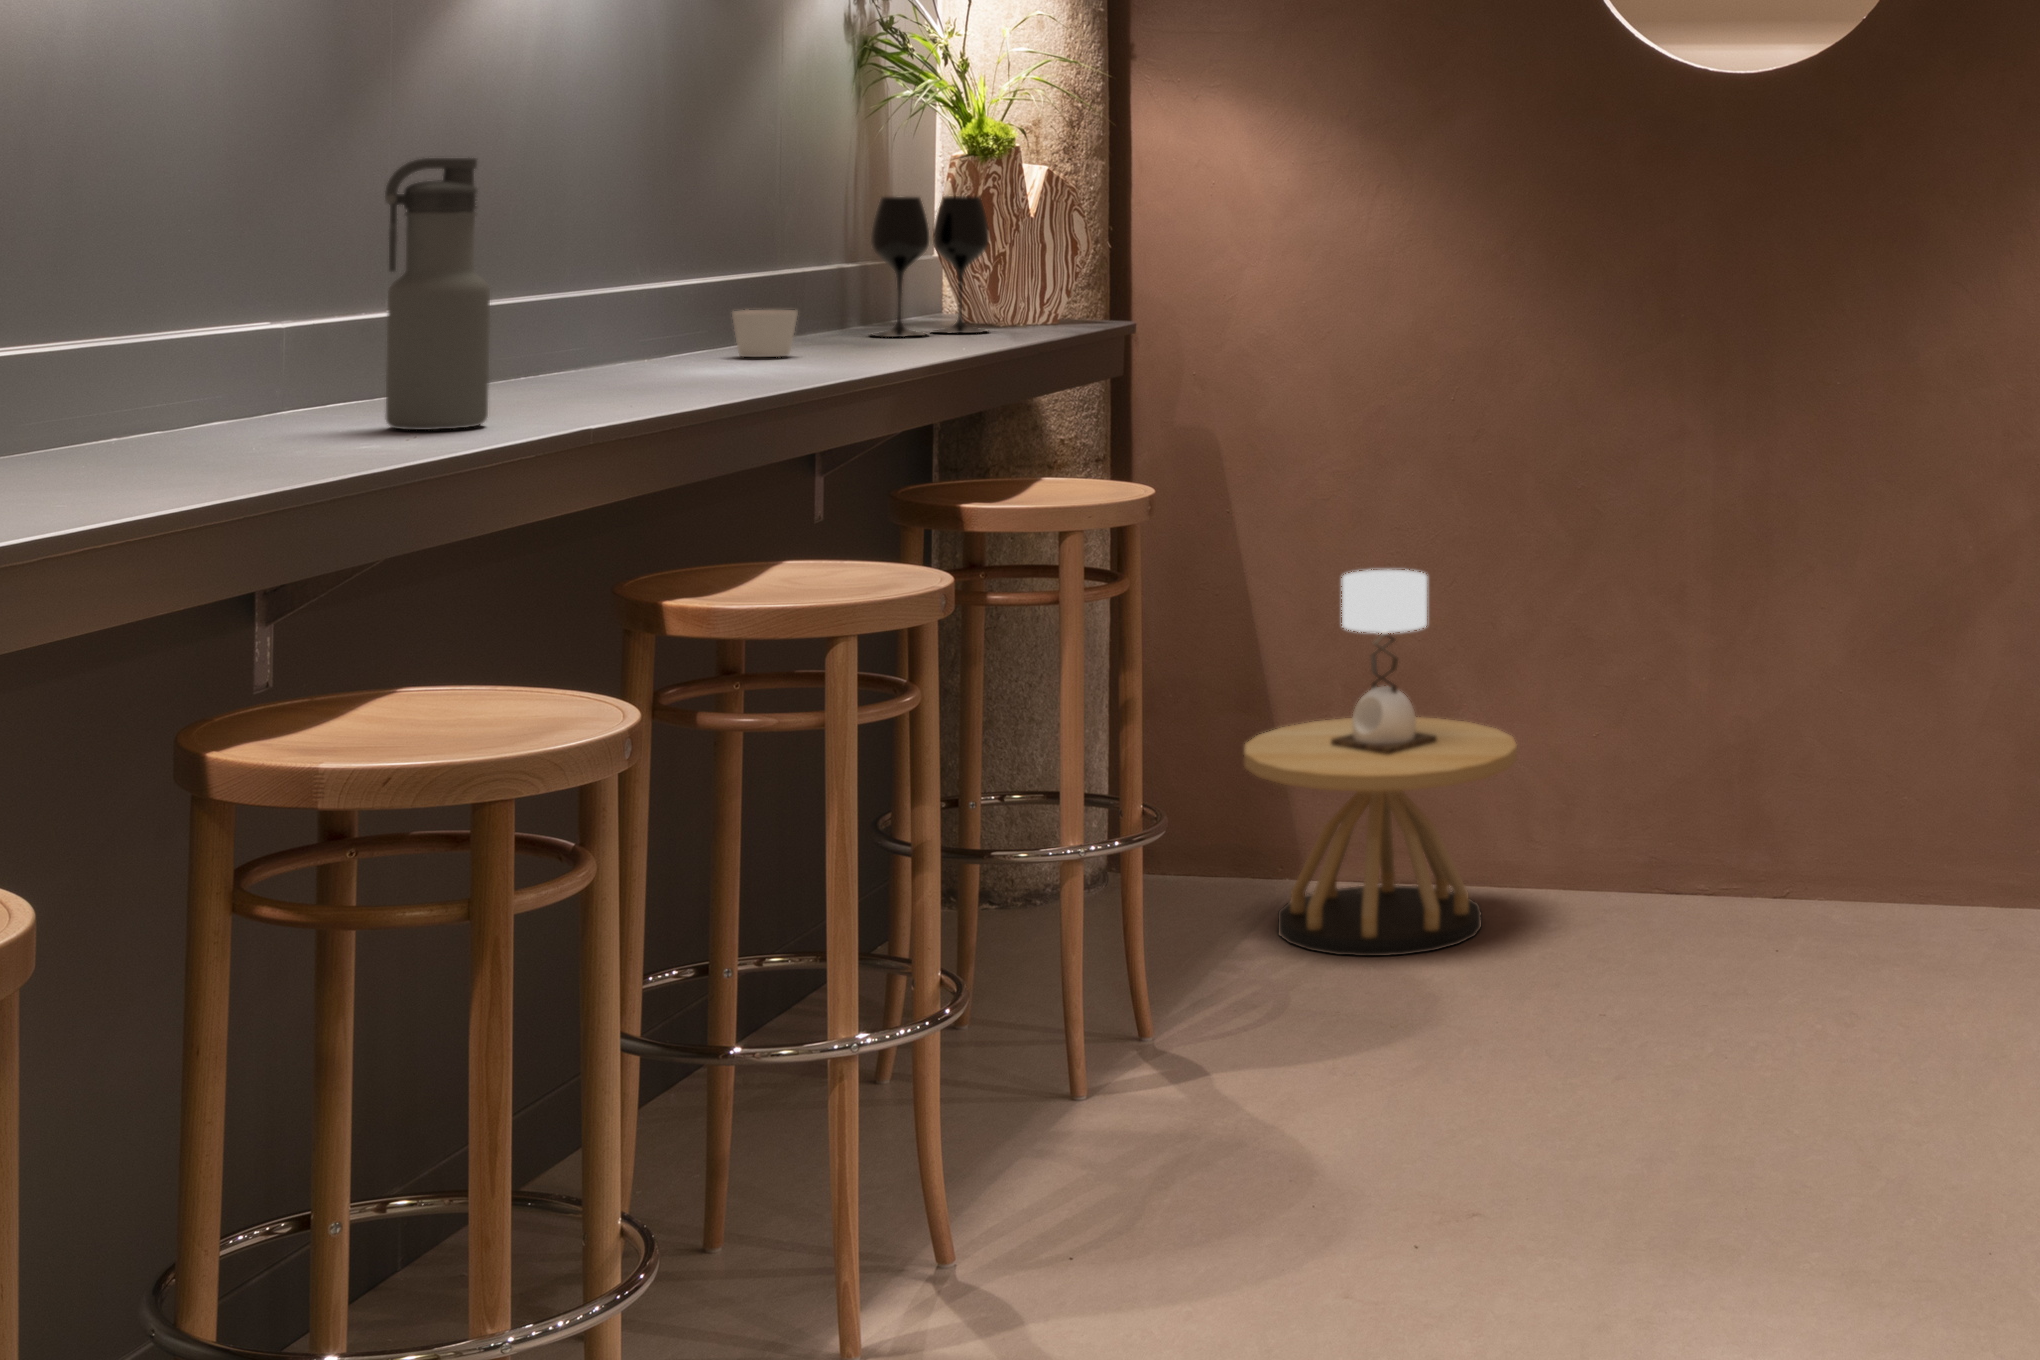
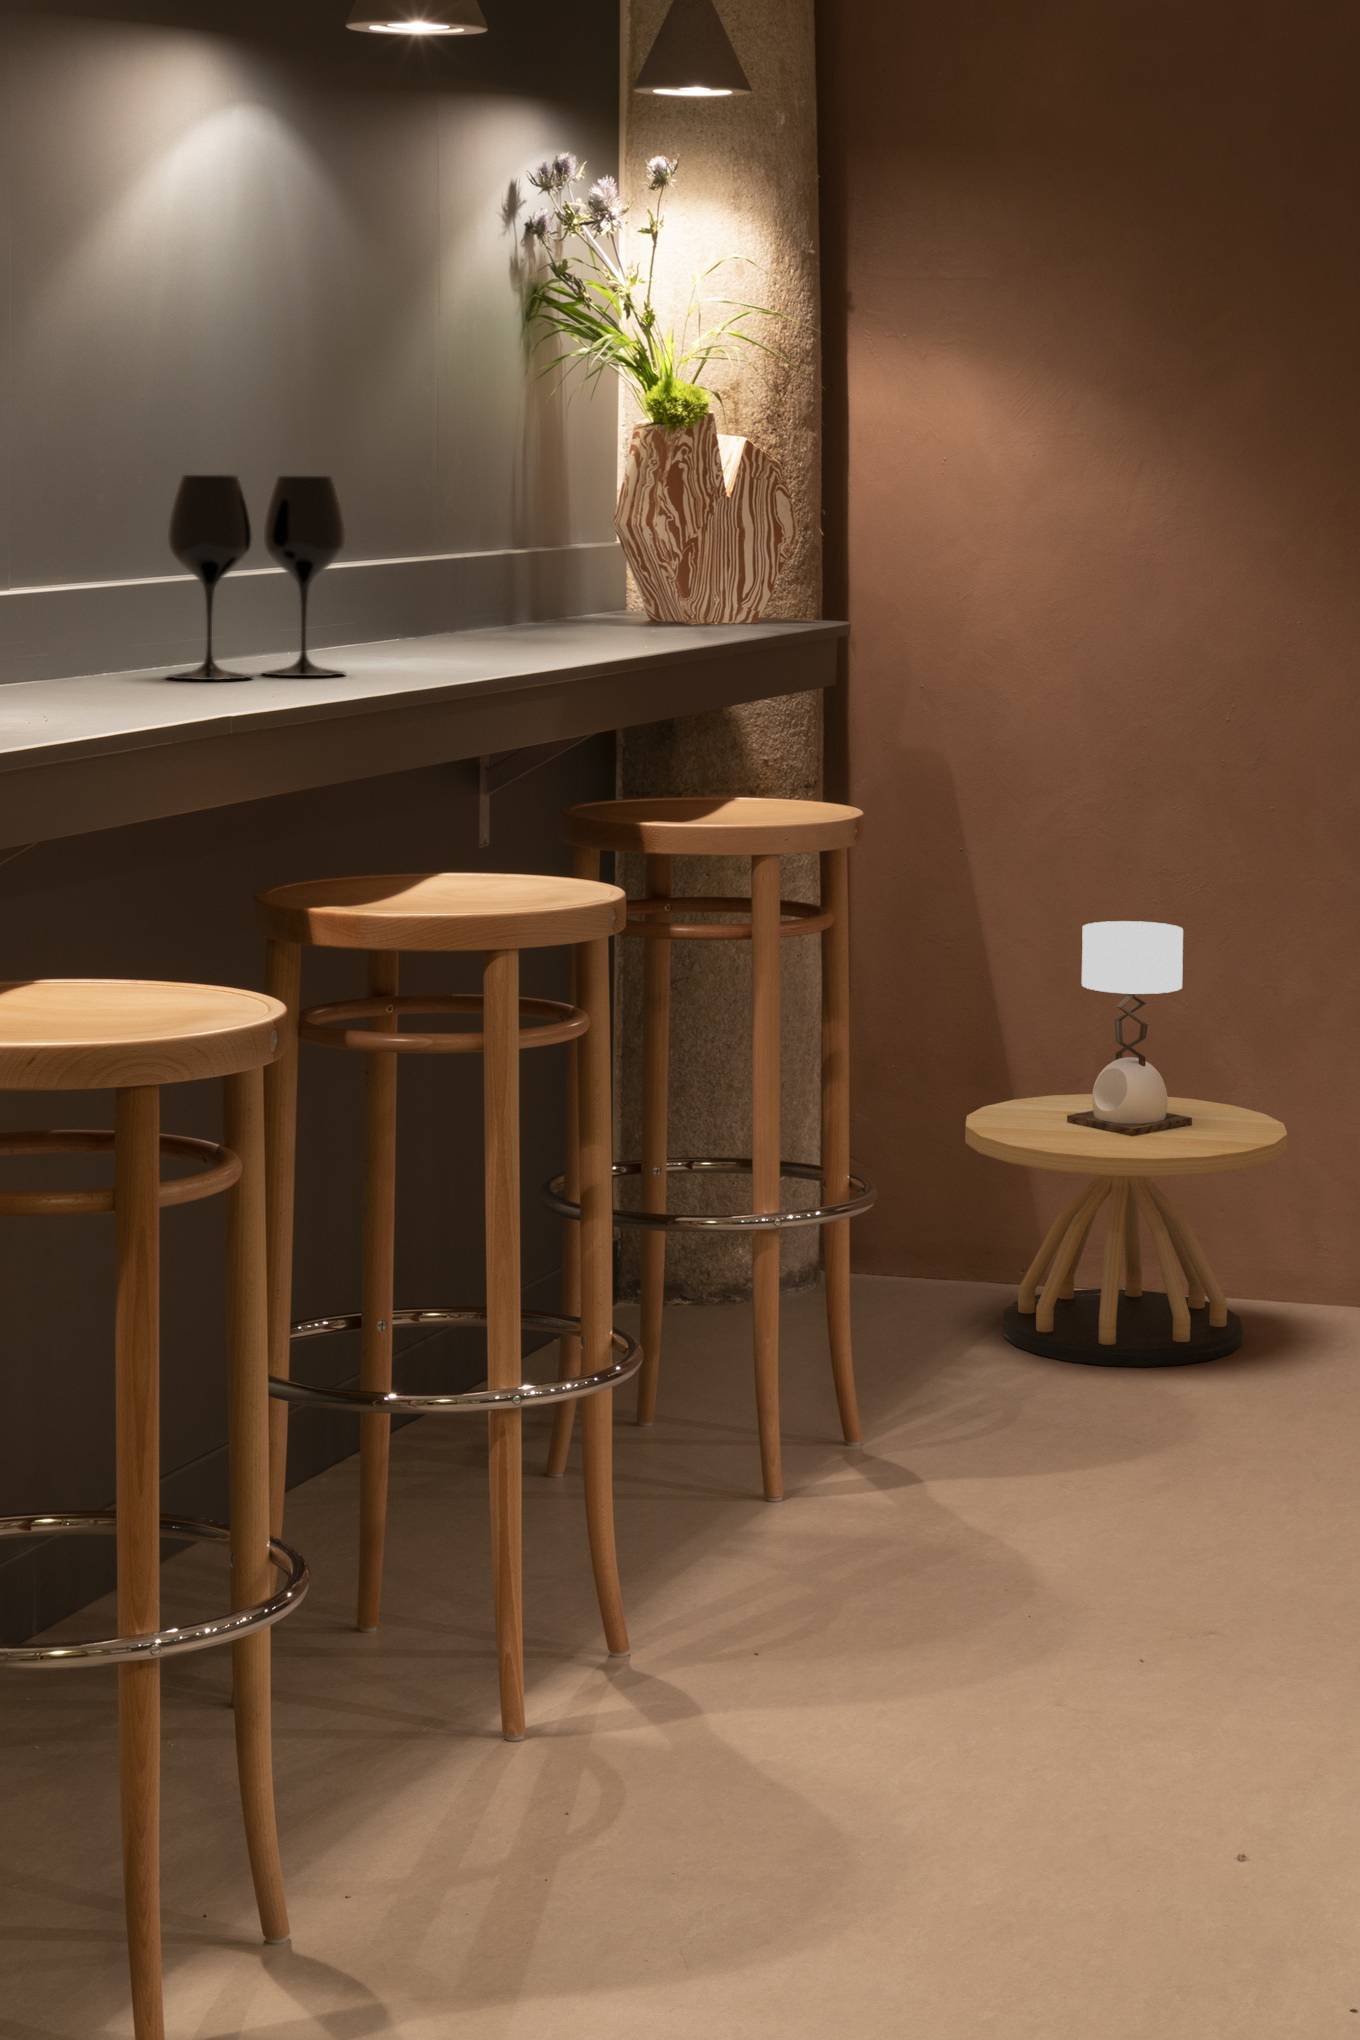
water bottle: present [385,158,490,430] -> none [21,418,128,710]
wine glass: present [871,196,989,337] -> present [167,475,345,680]
candle: present [732,310,798,357] -> none [387,595,459,648]

